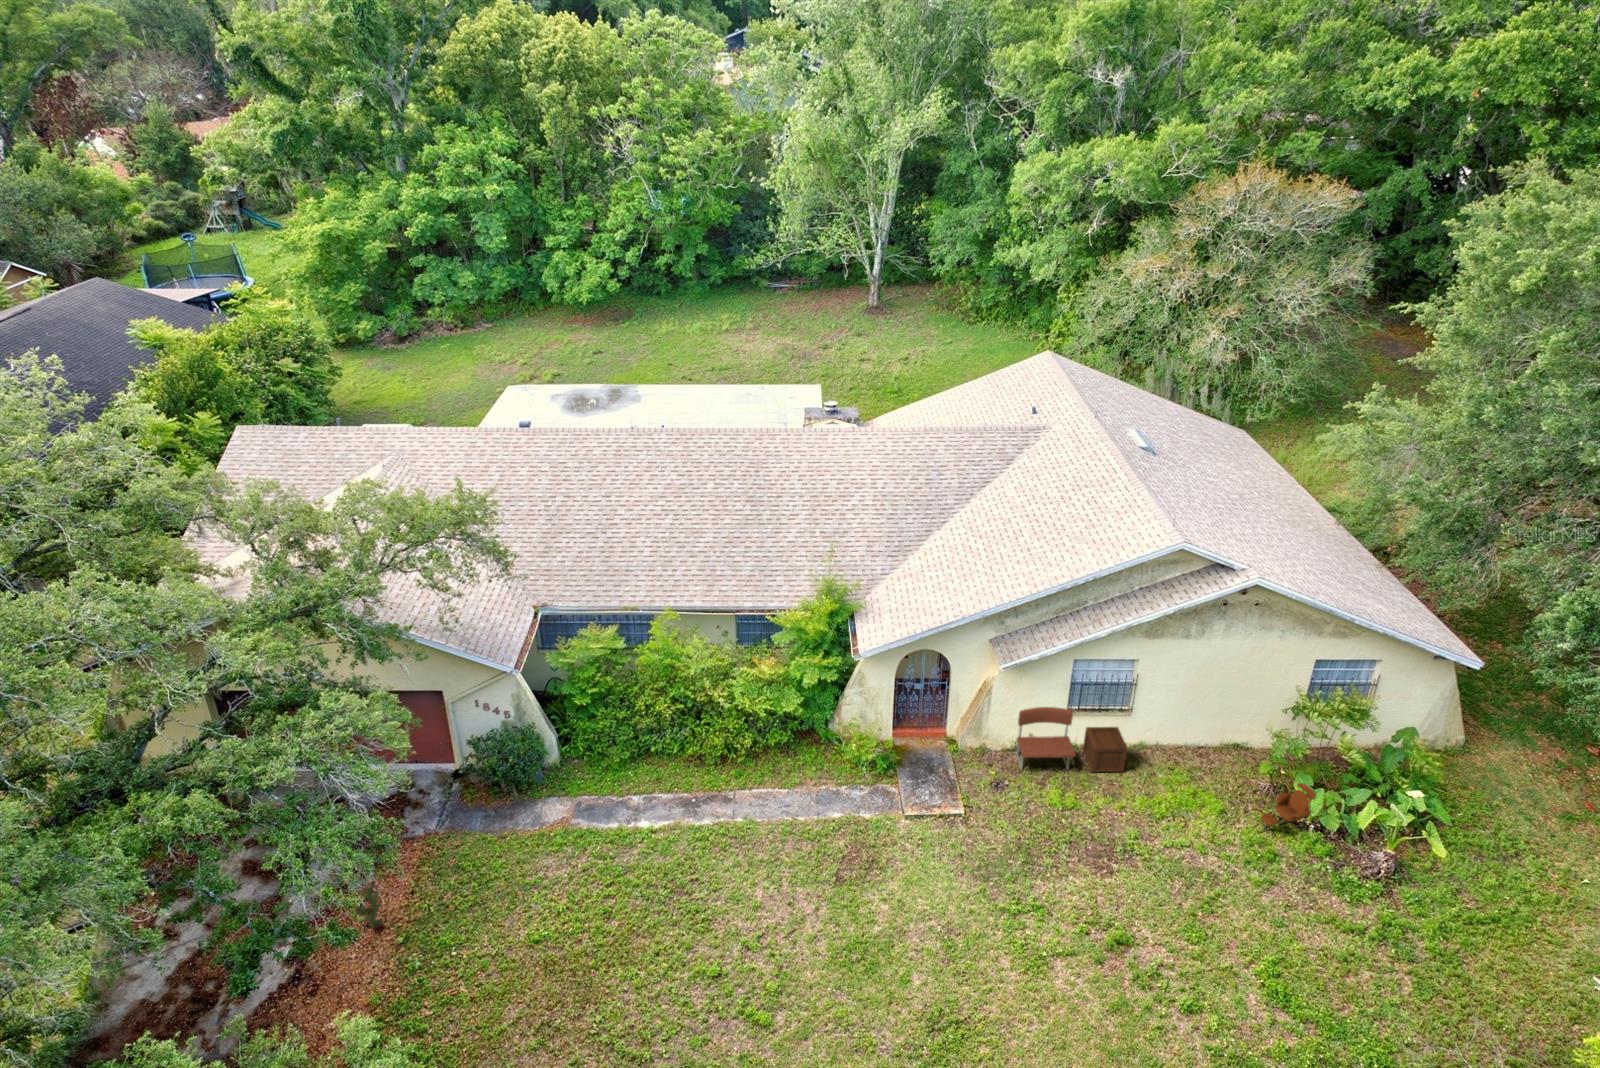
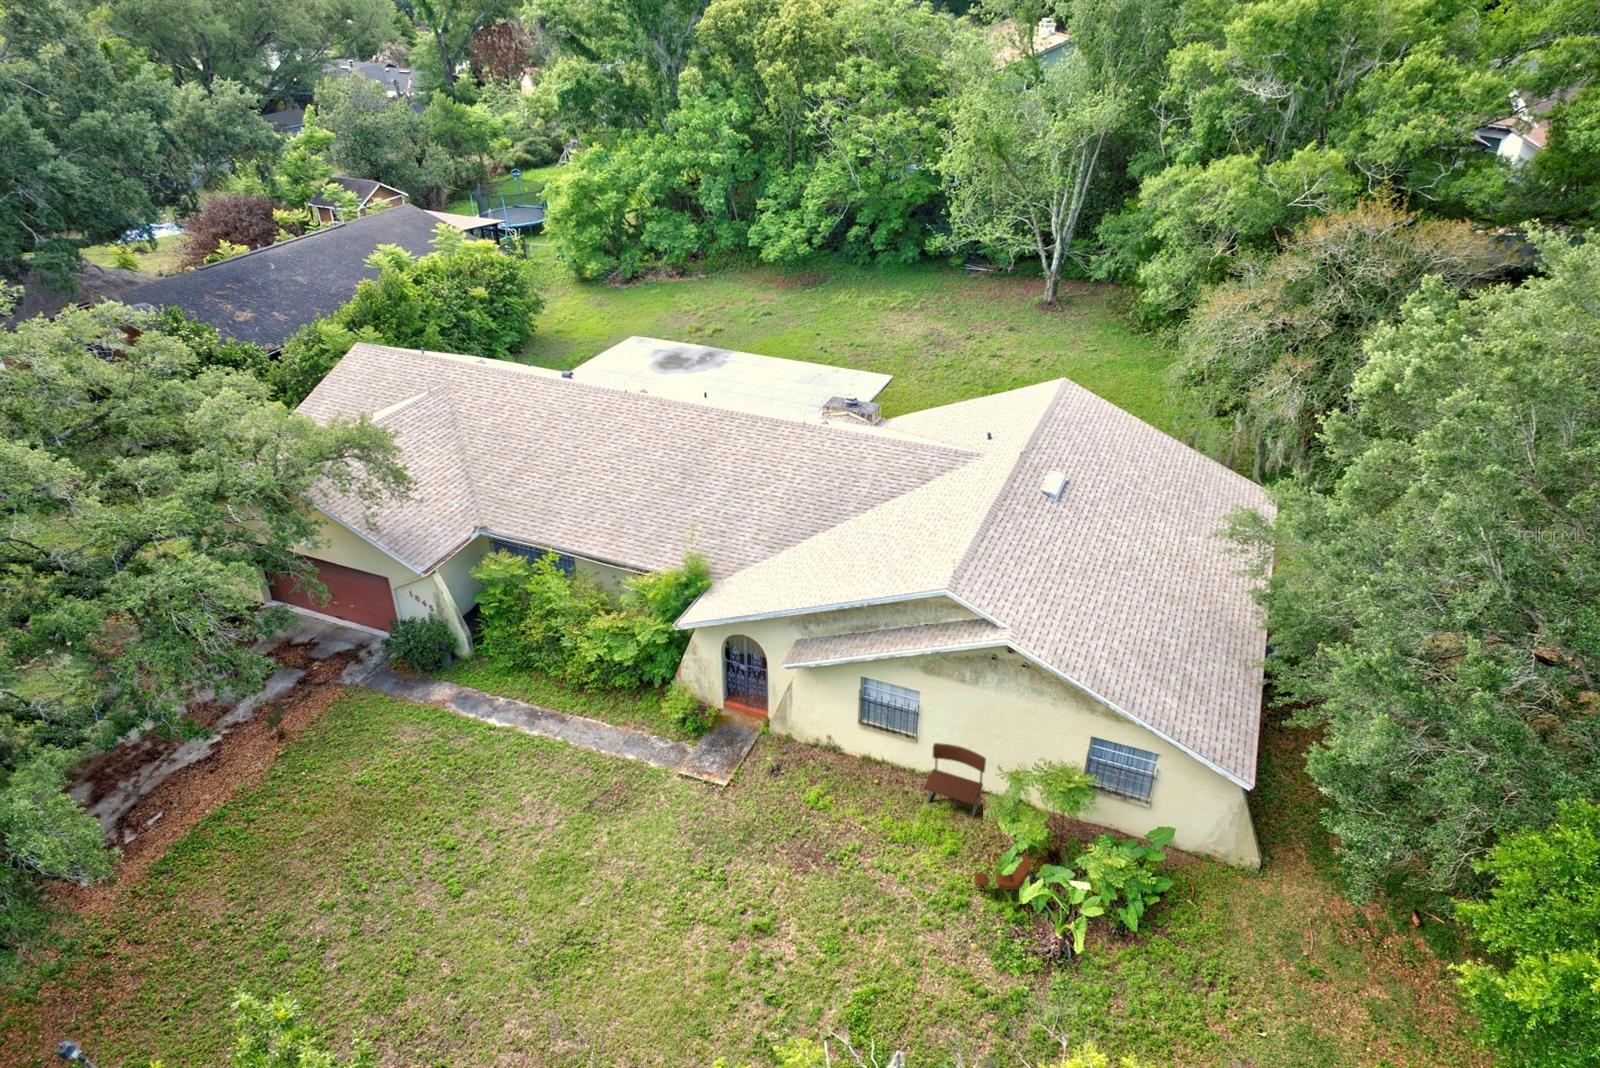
bench: present [1016,707,1076,770] -> present [924,743,986,816]
wooden crate: present [1083,727,1127,772] -> none [863,744,905,796]

